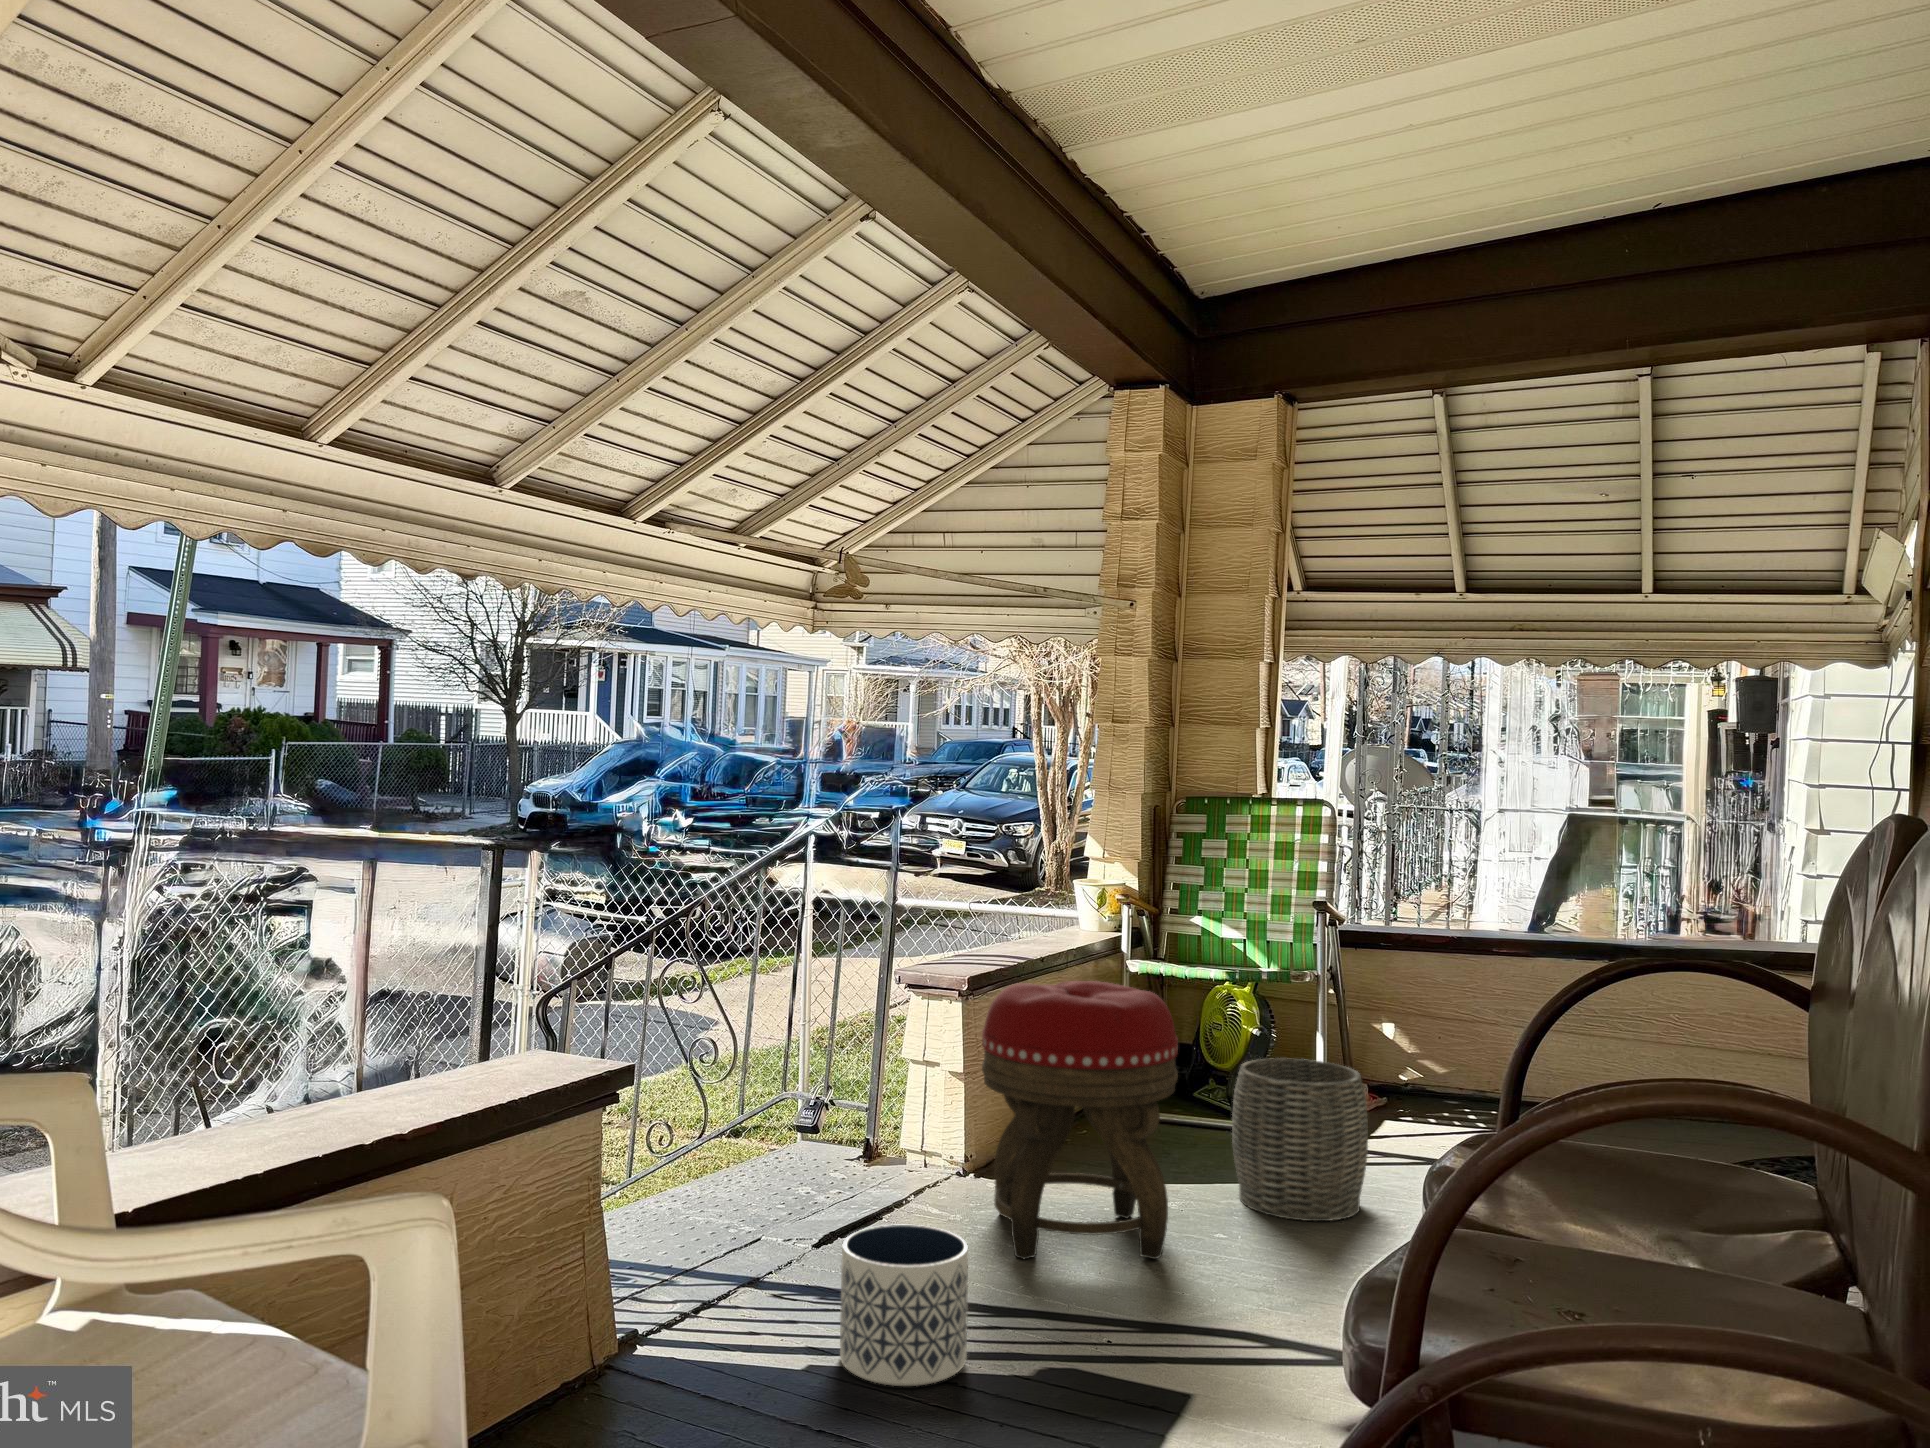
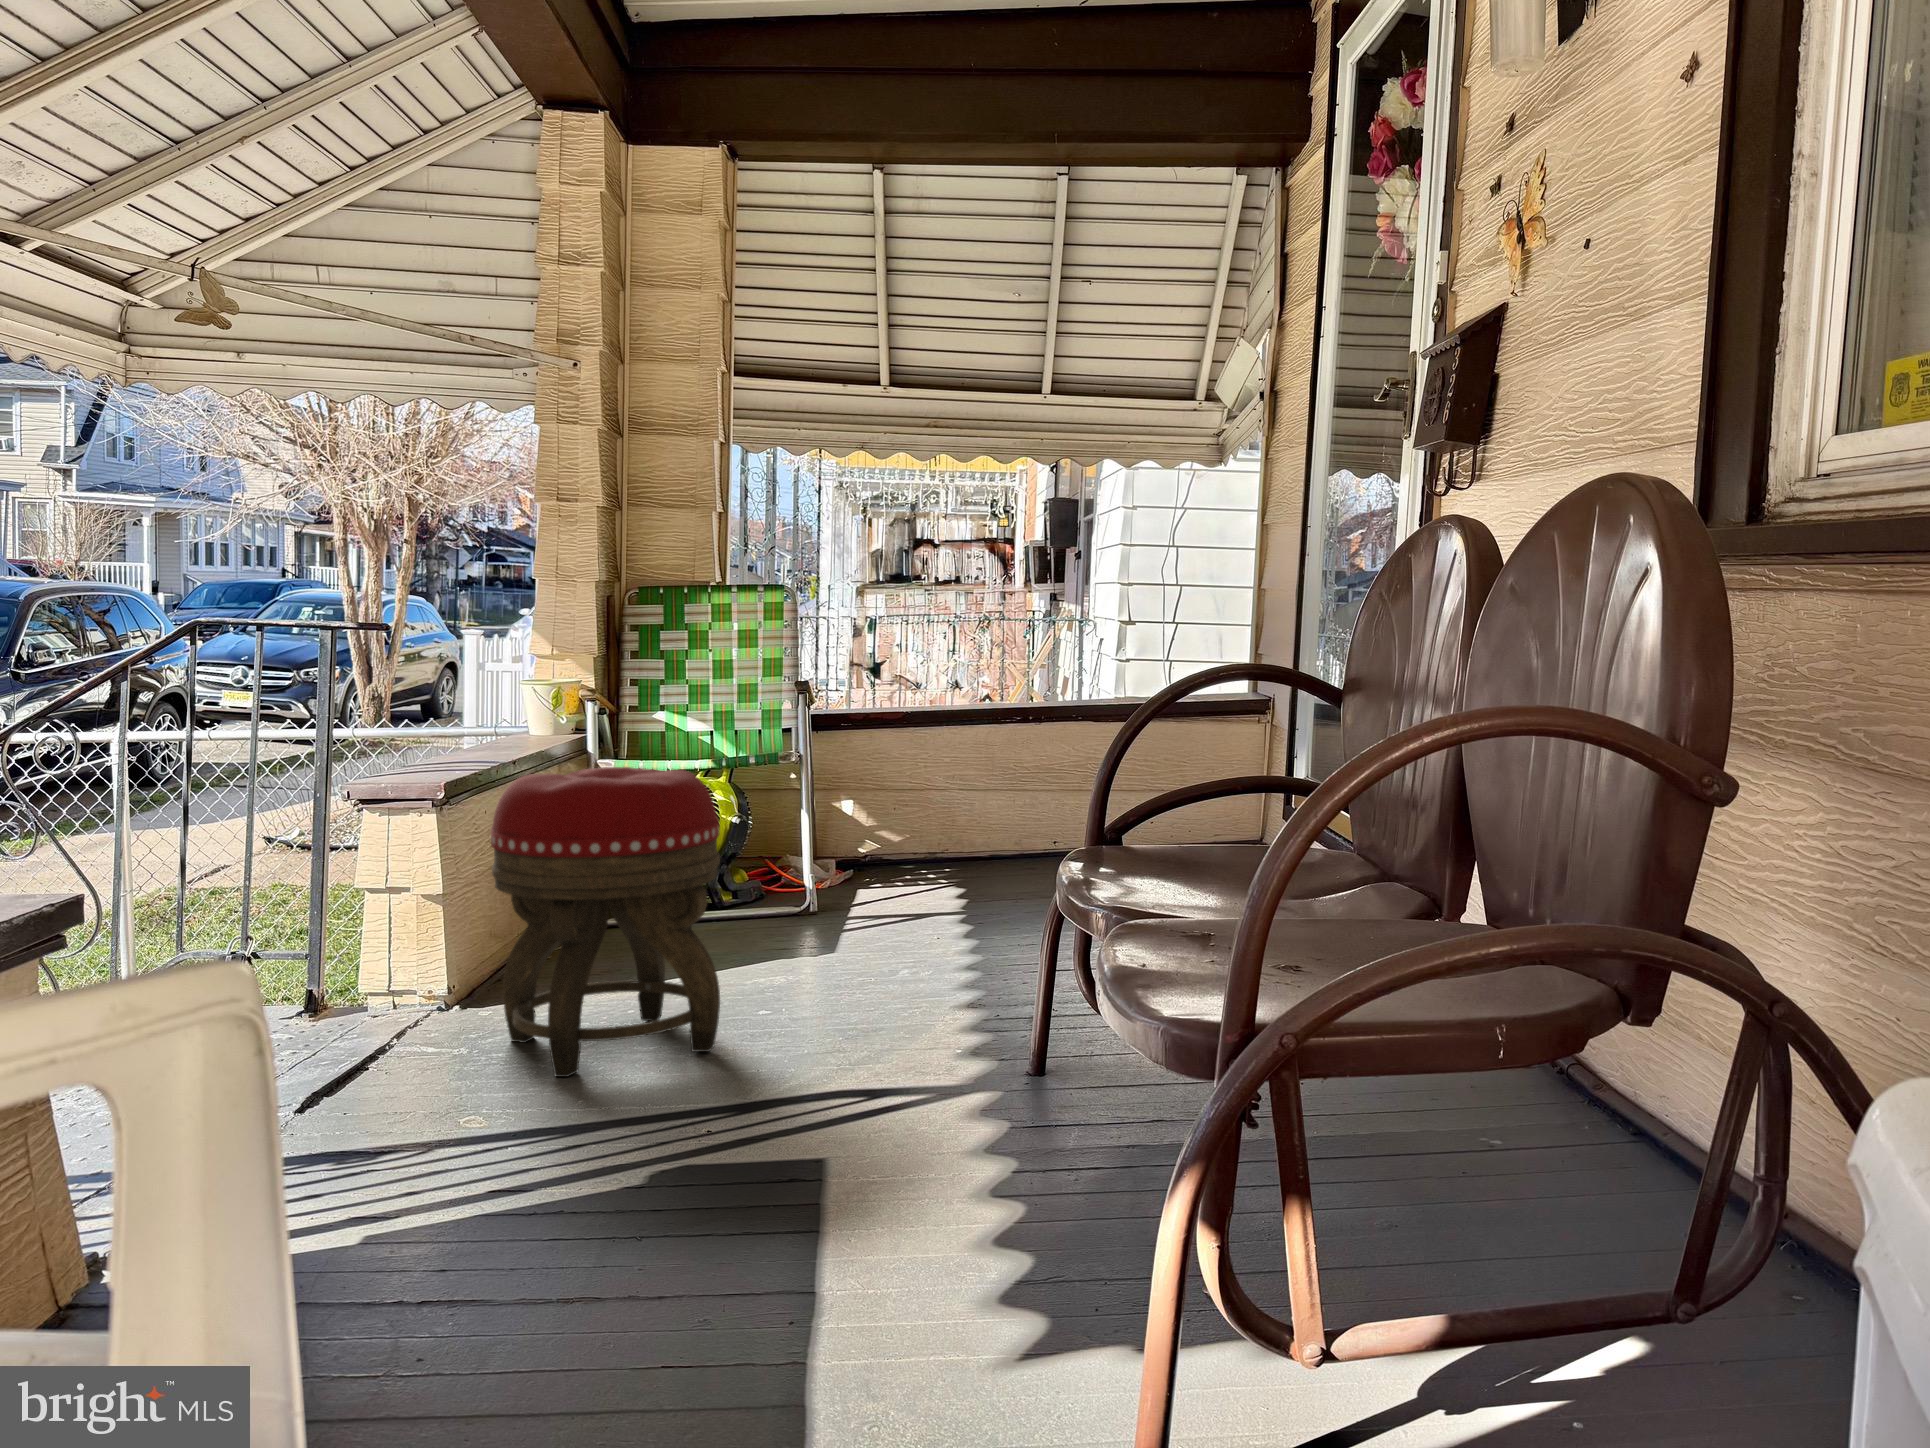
woven basket: present [1232,1058,1368,1221] -> none [749,837,886,996]
planter: present [840,1224,968,1386] -> none [400,1043,564,1227]

